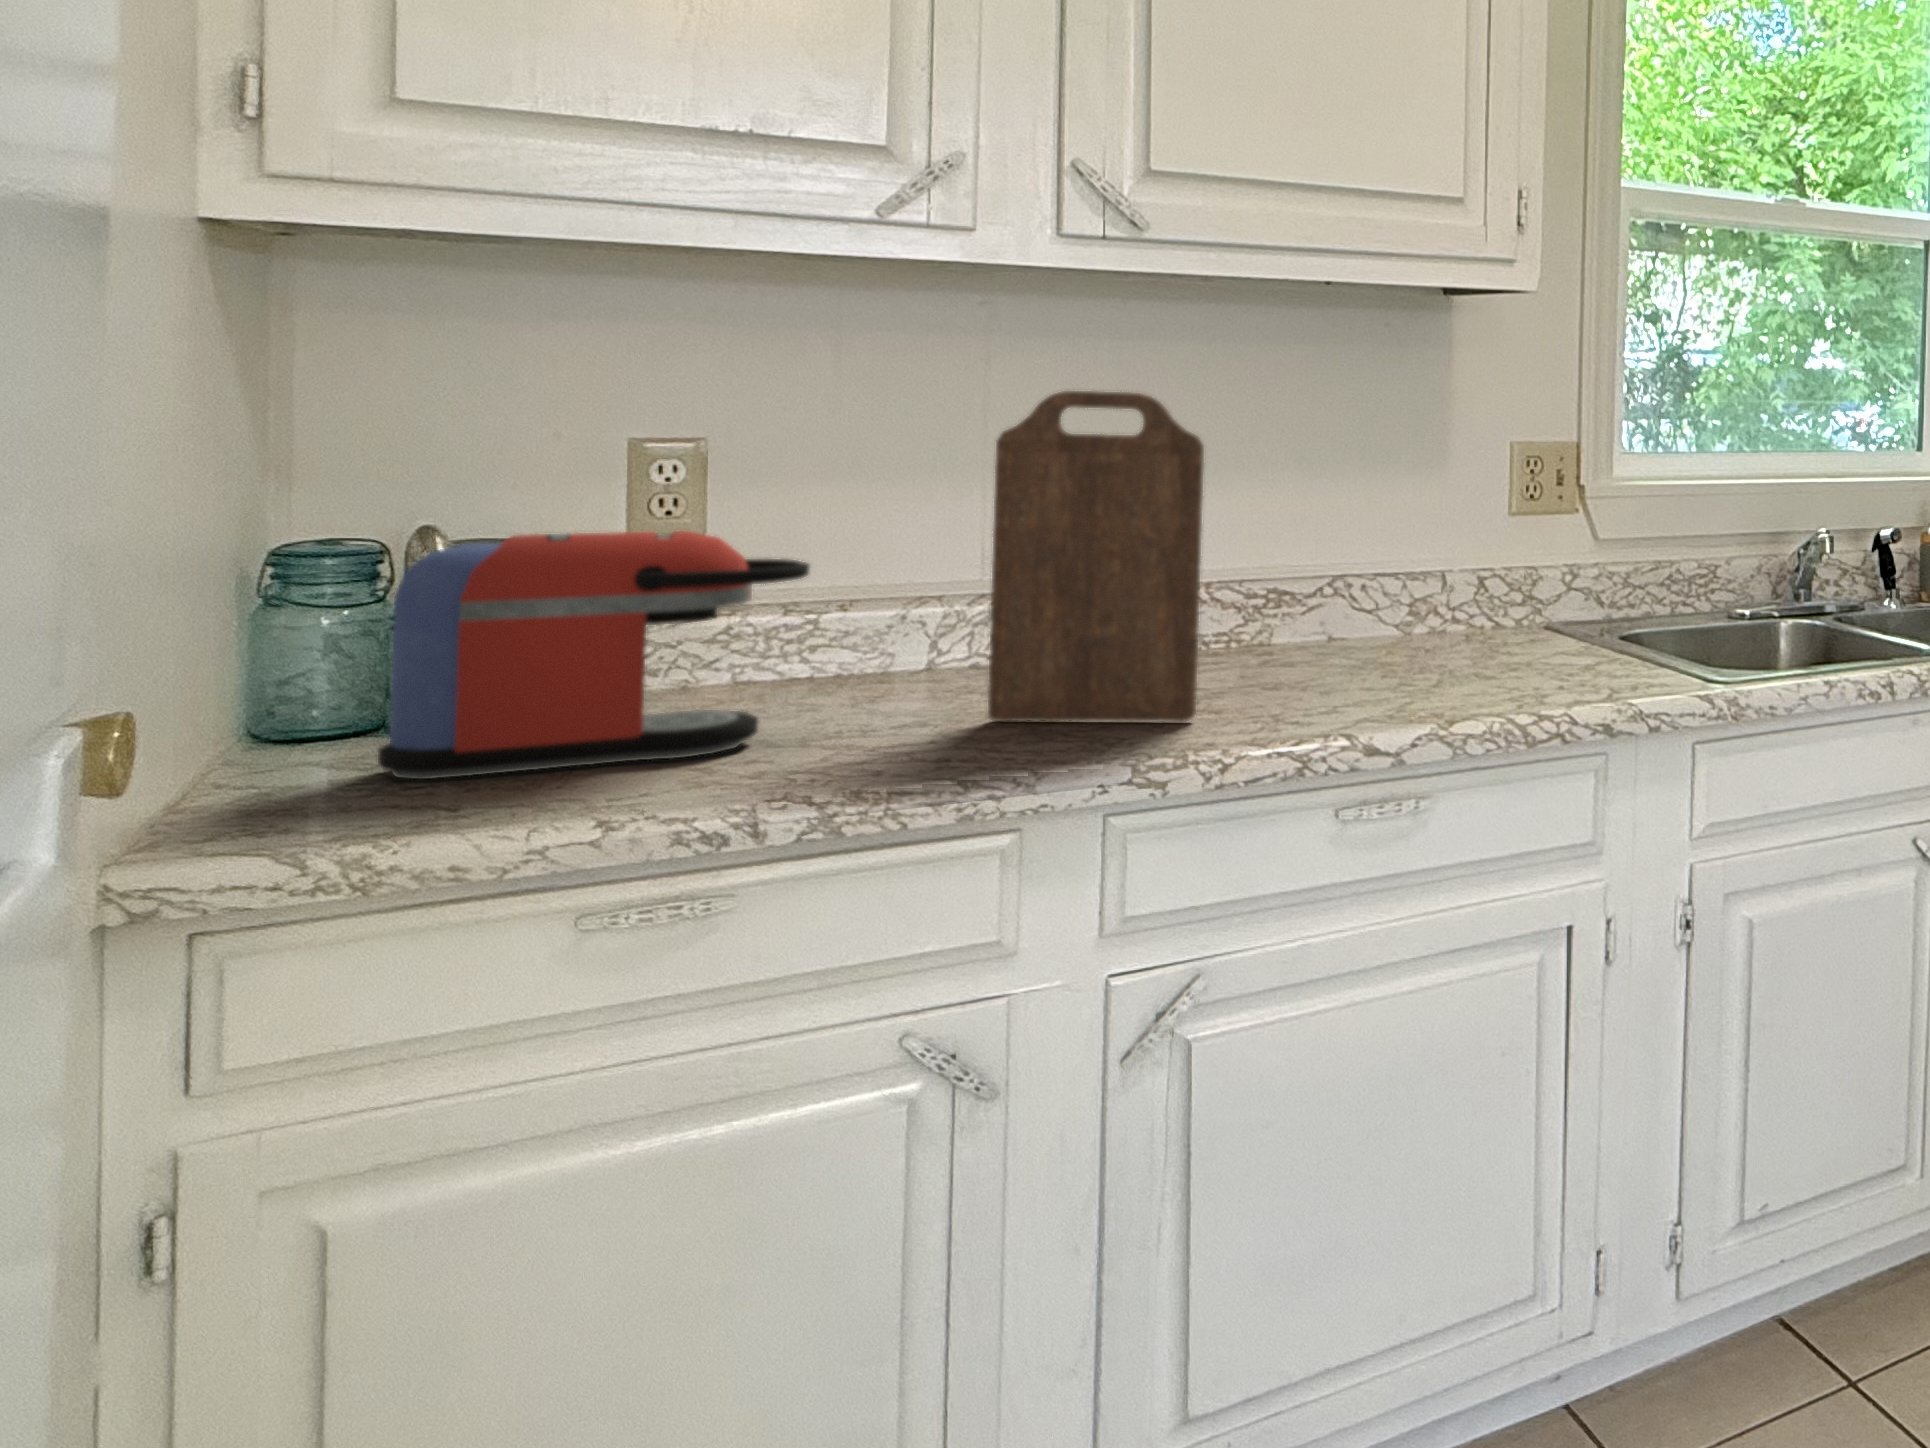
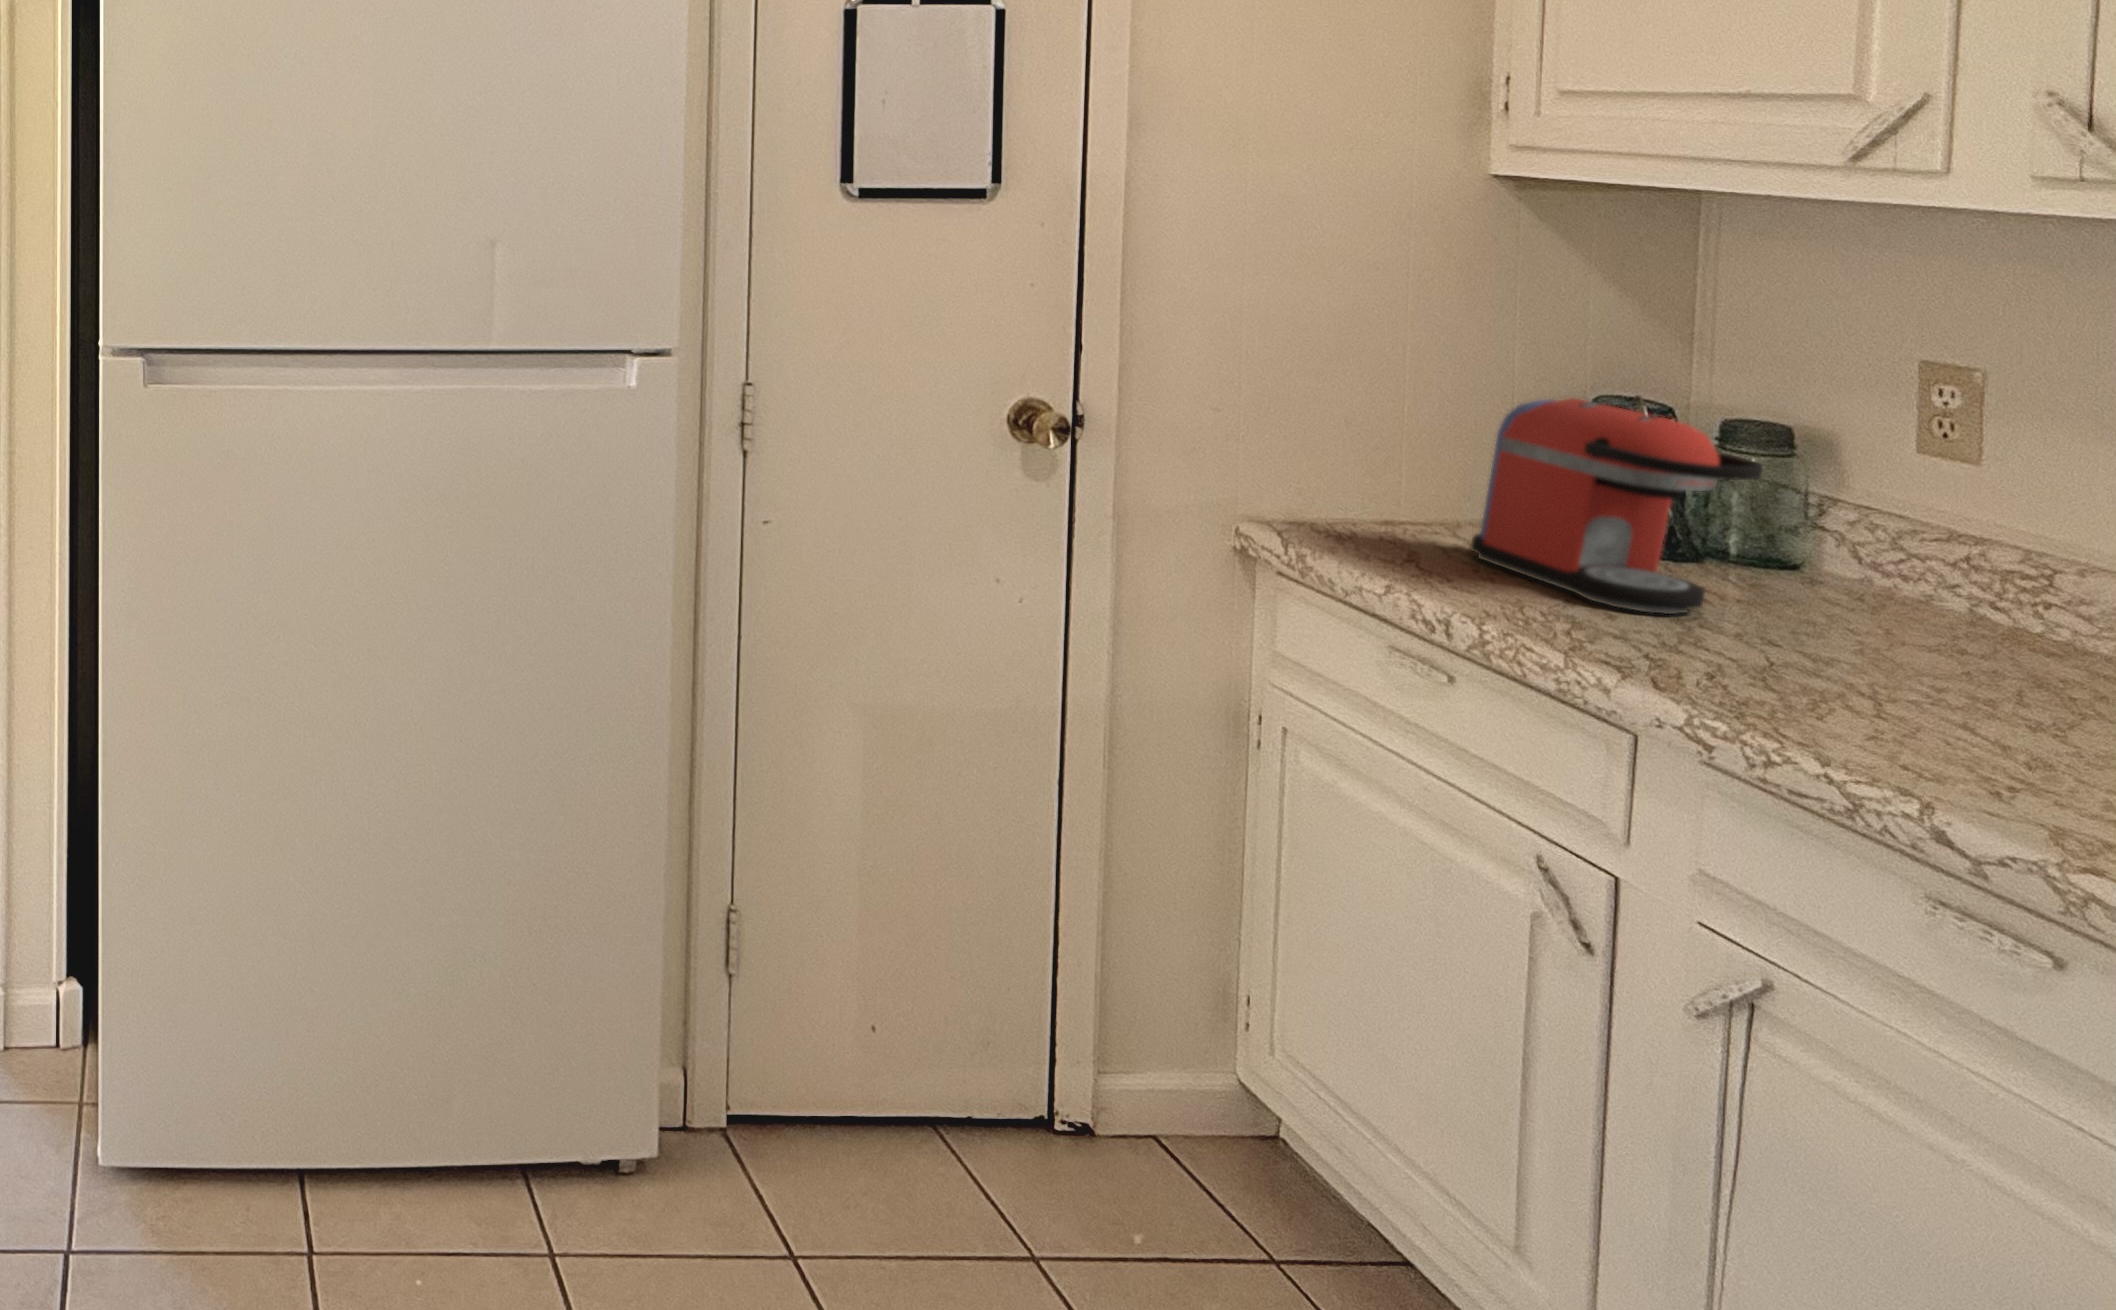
cutting board: present [988,391,1204,722] -> none [1860,329,2041,747]

